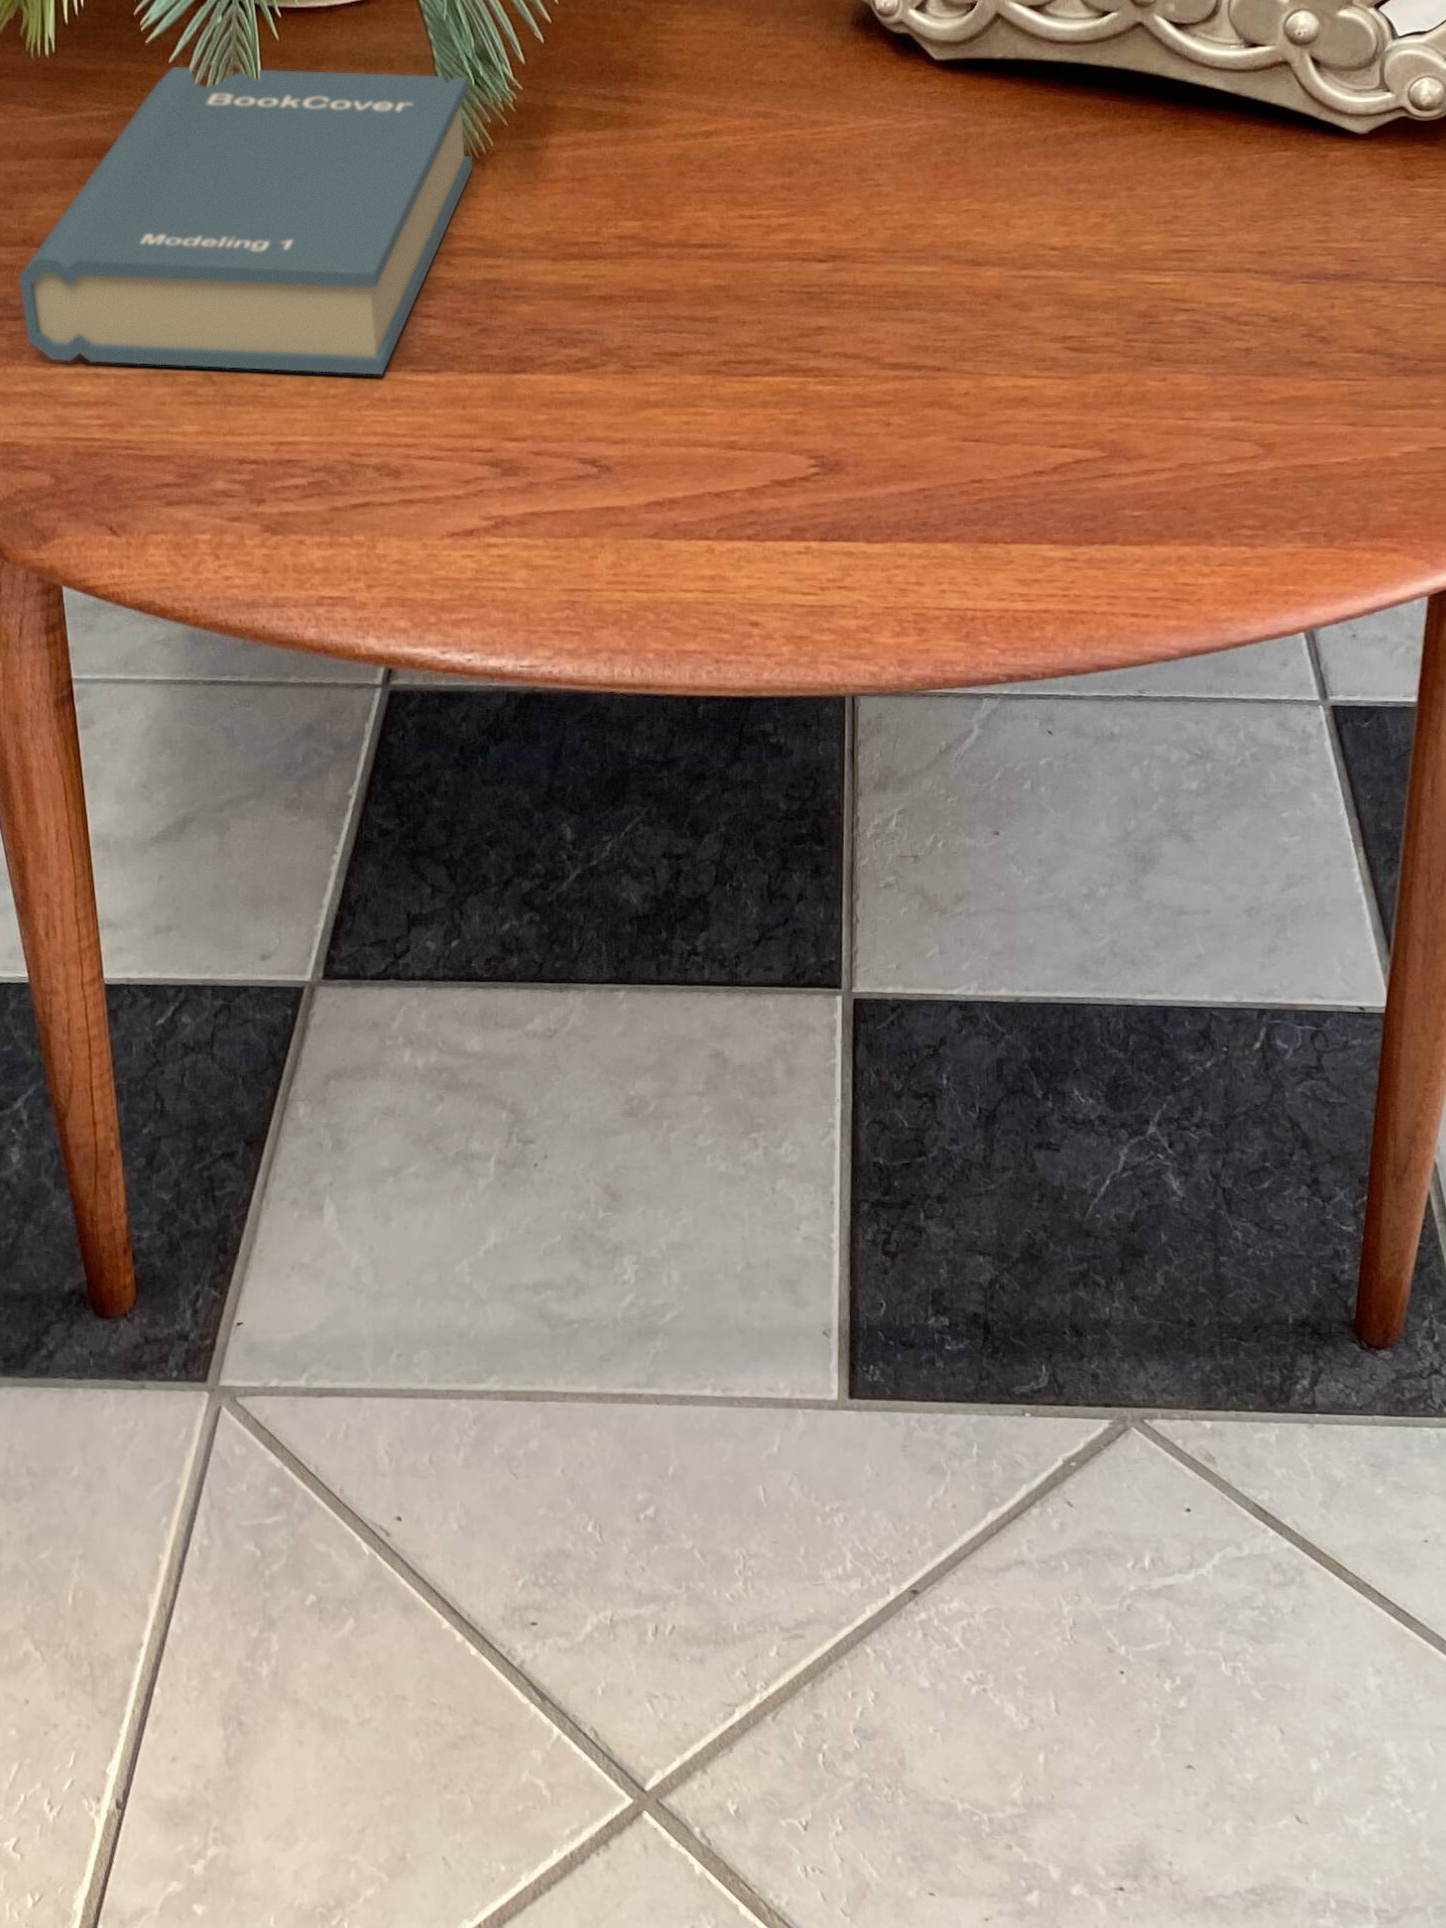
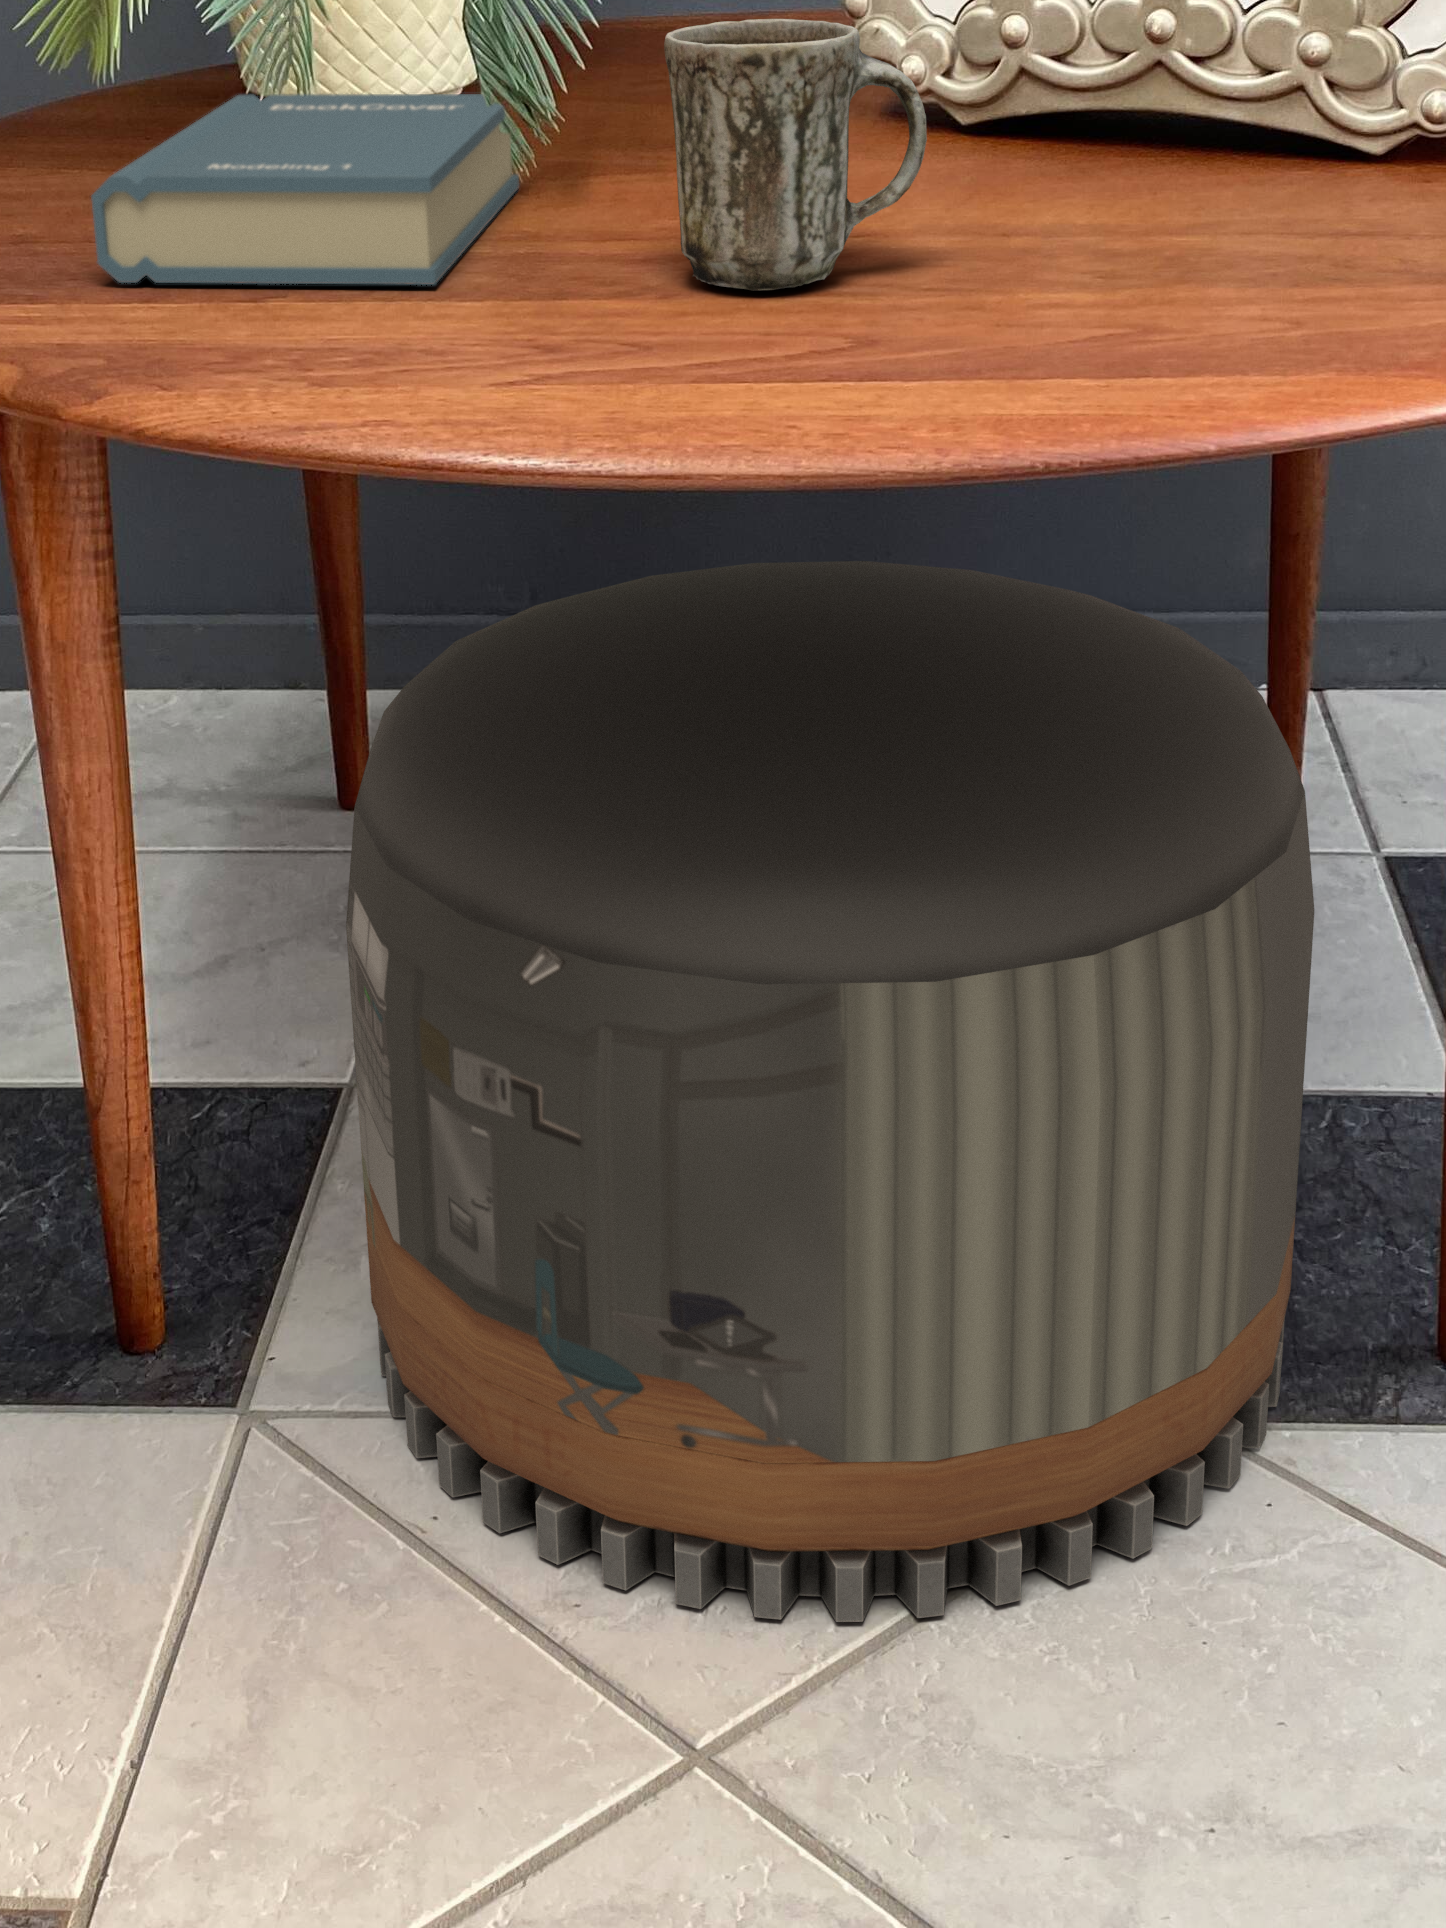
mug: none [620,94,893,397] -> present [664,19,927,291]
pouf: none [305,535,1254,1637] -> present [346,561,1314,1622]

